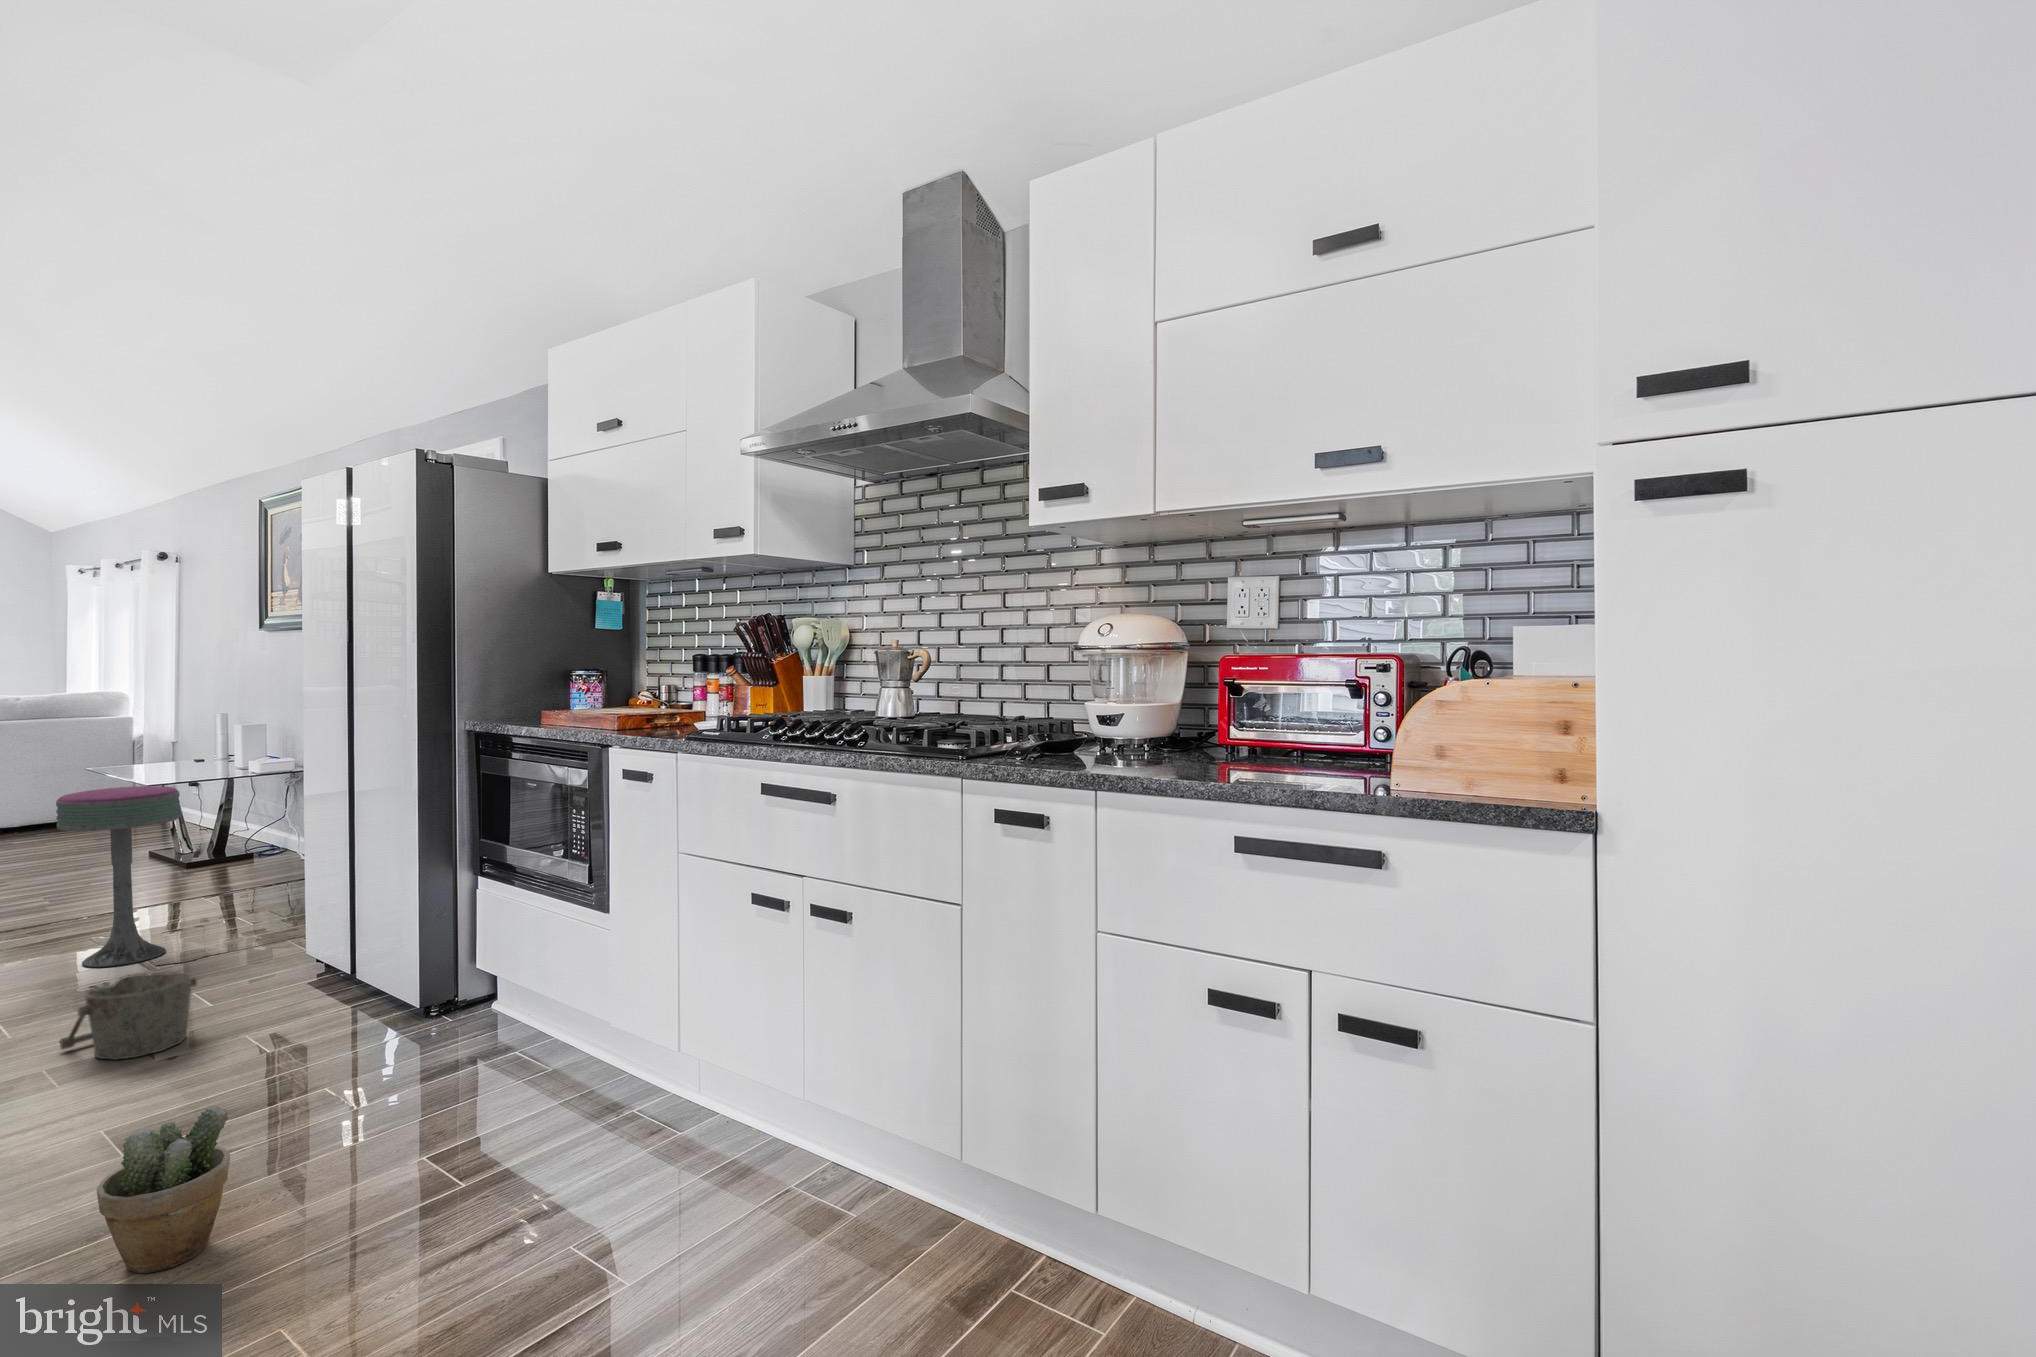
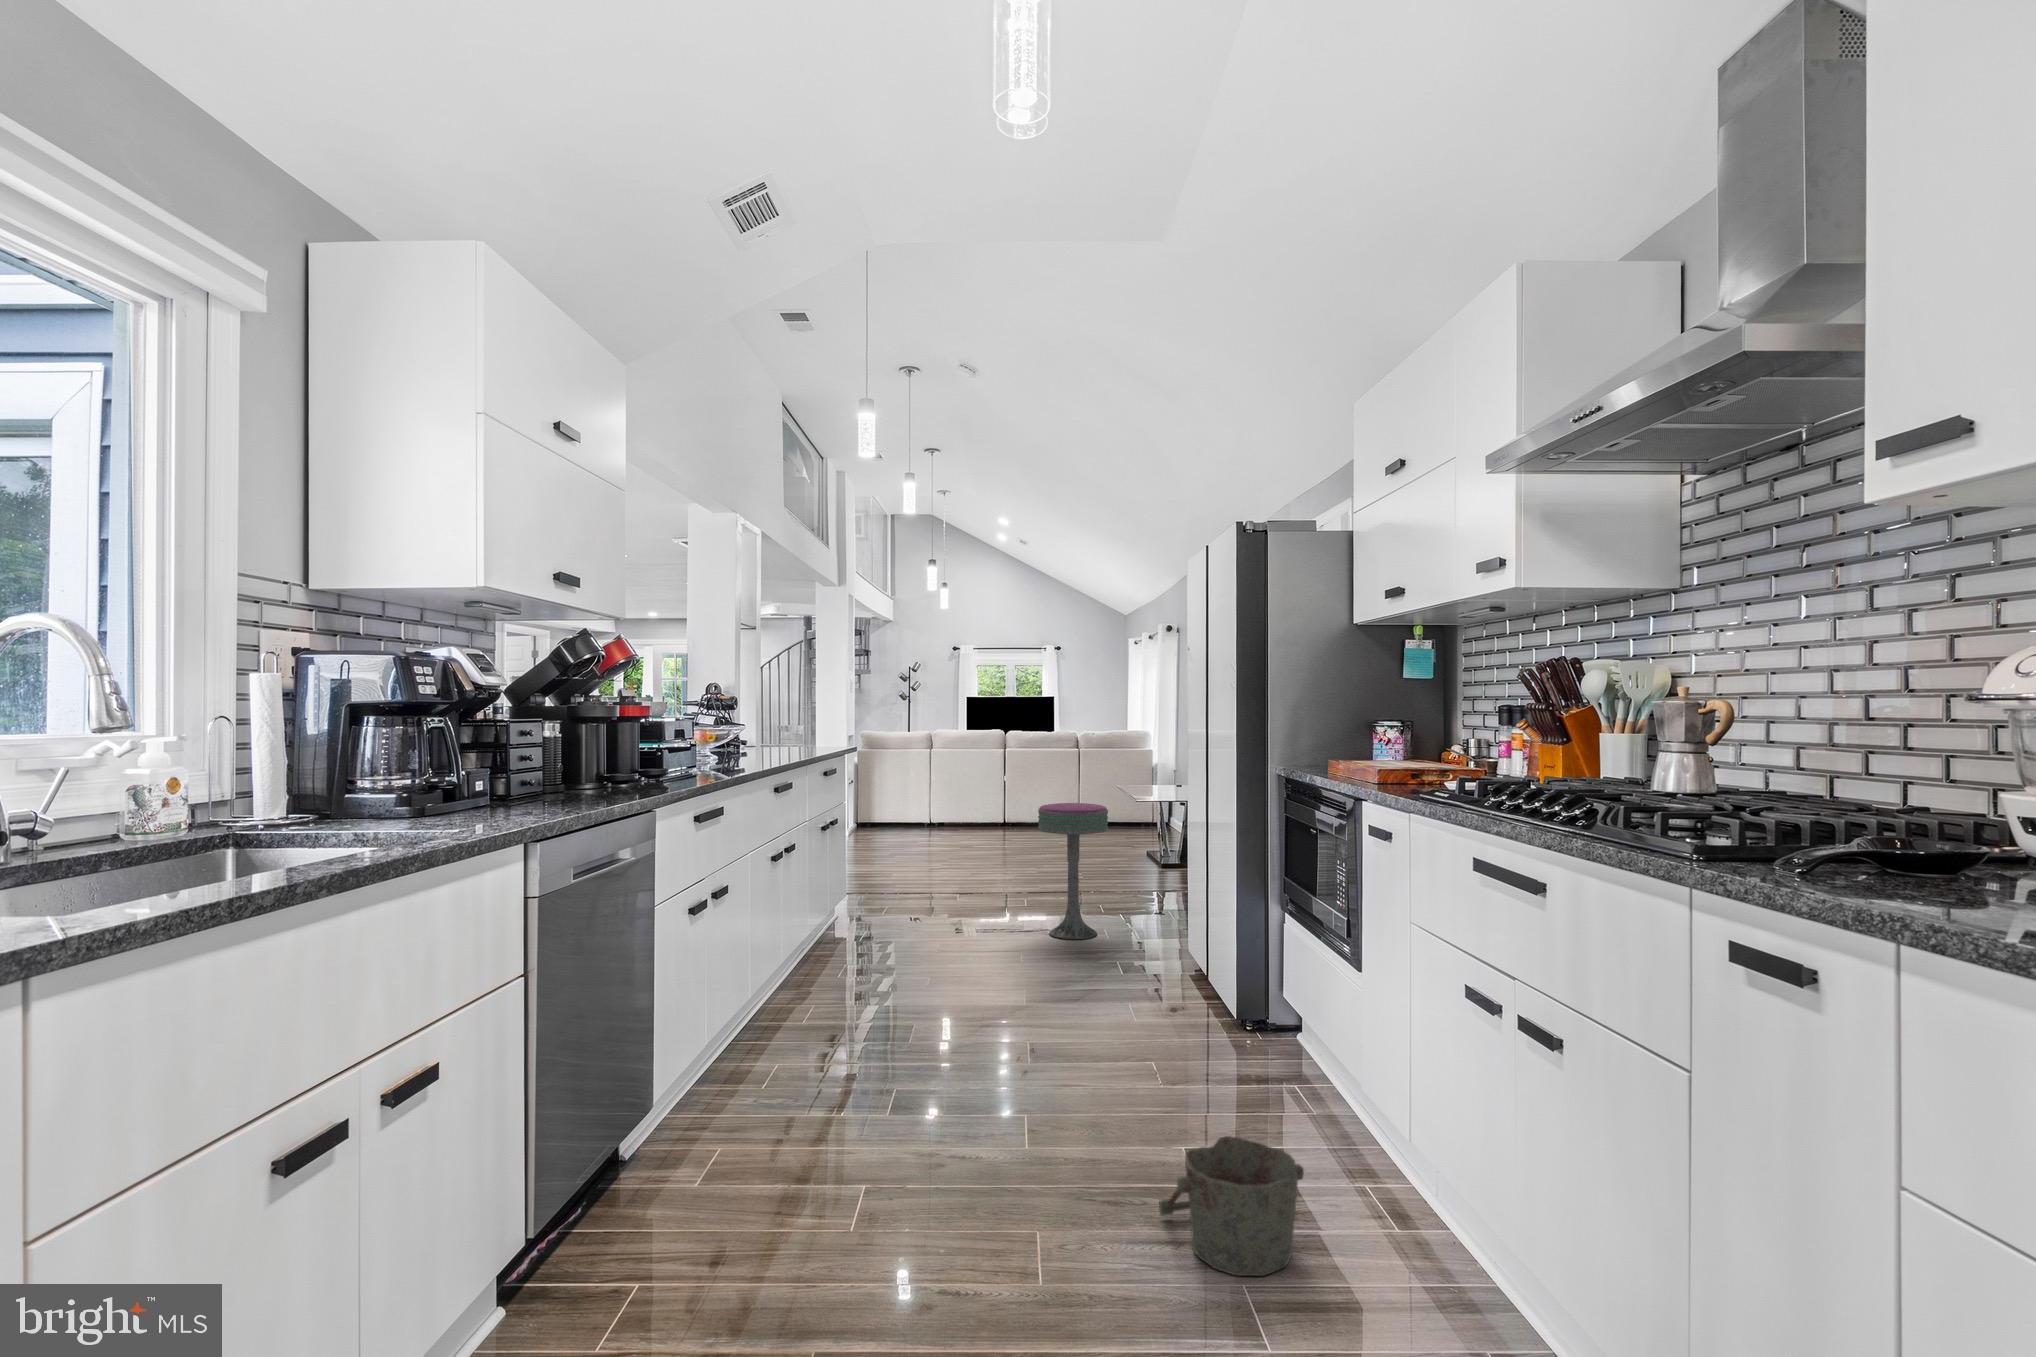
bucket: present [60,972,197,1060] -> present [1159,1136,1304,1276]
potted plant: present [97,1107,230,1273] -> none [924,1062,1003,1180]

